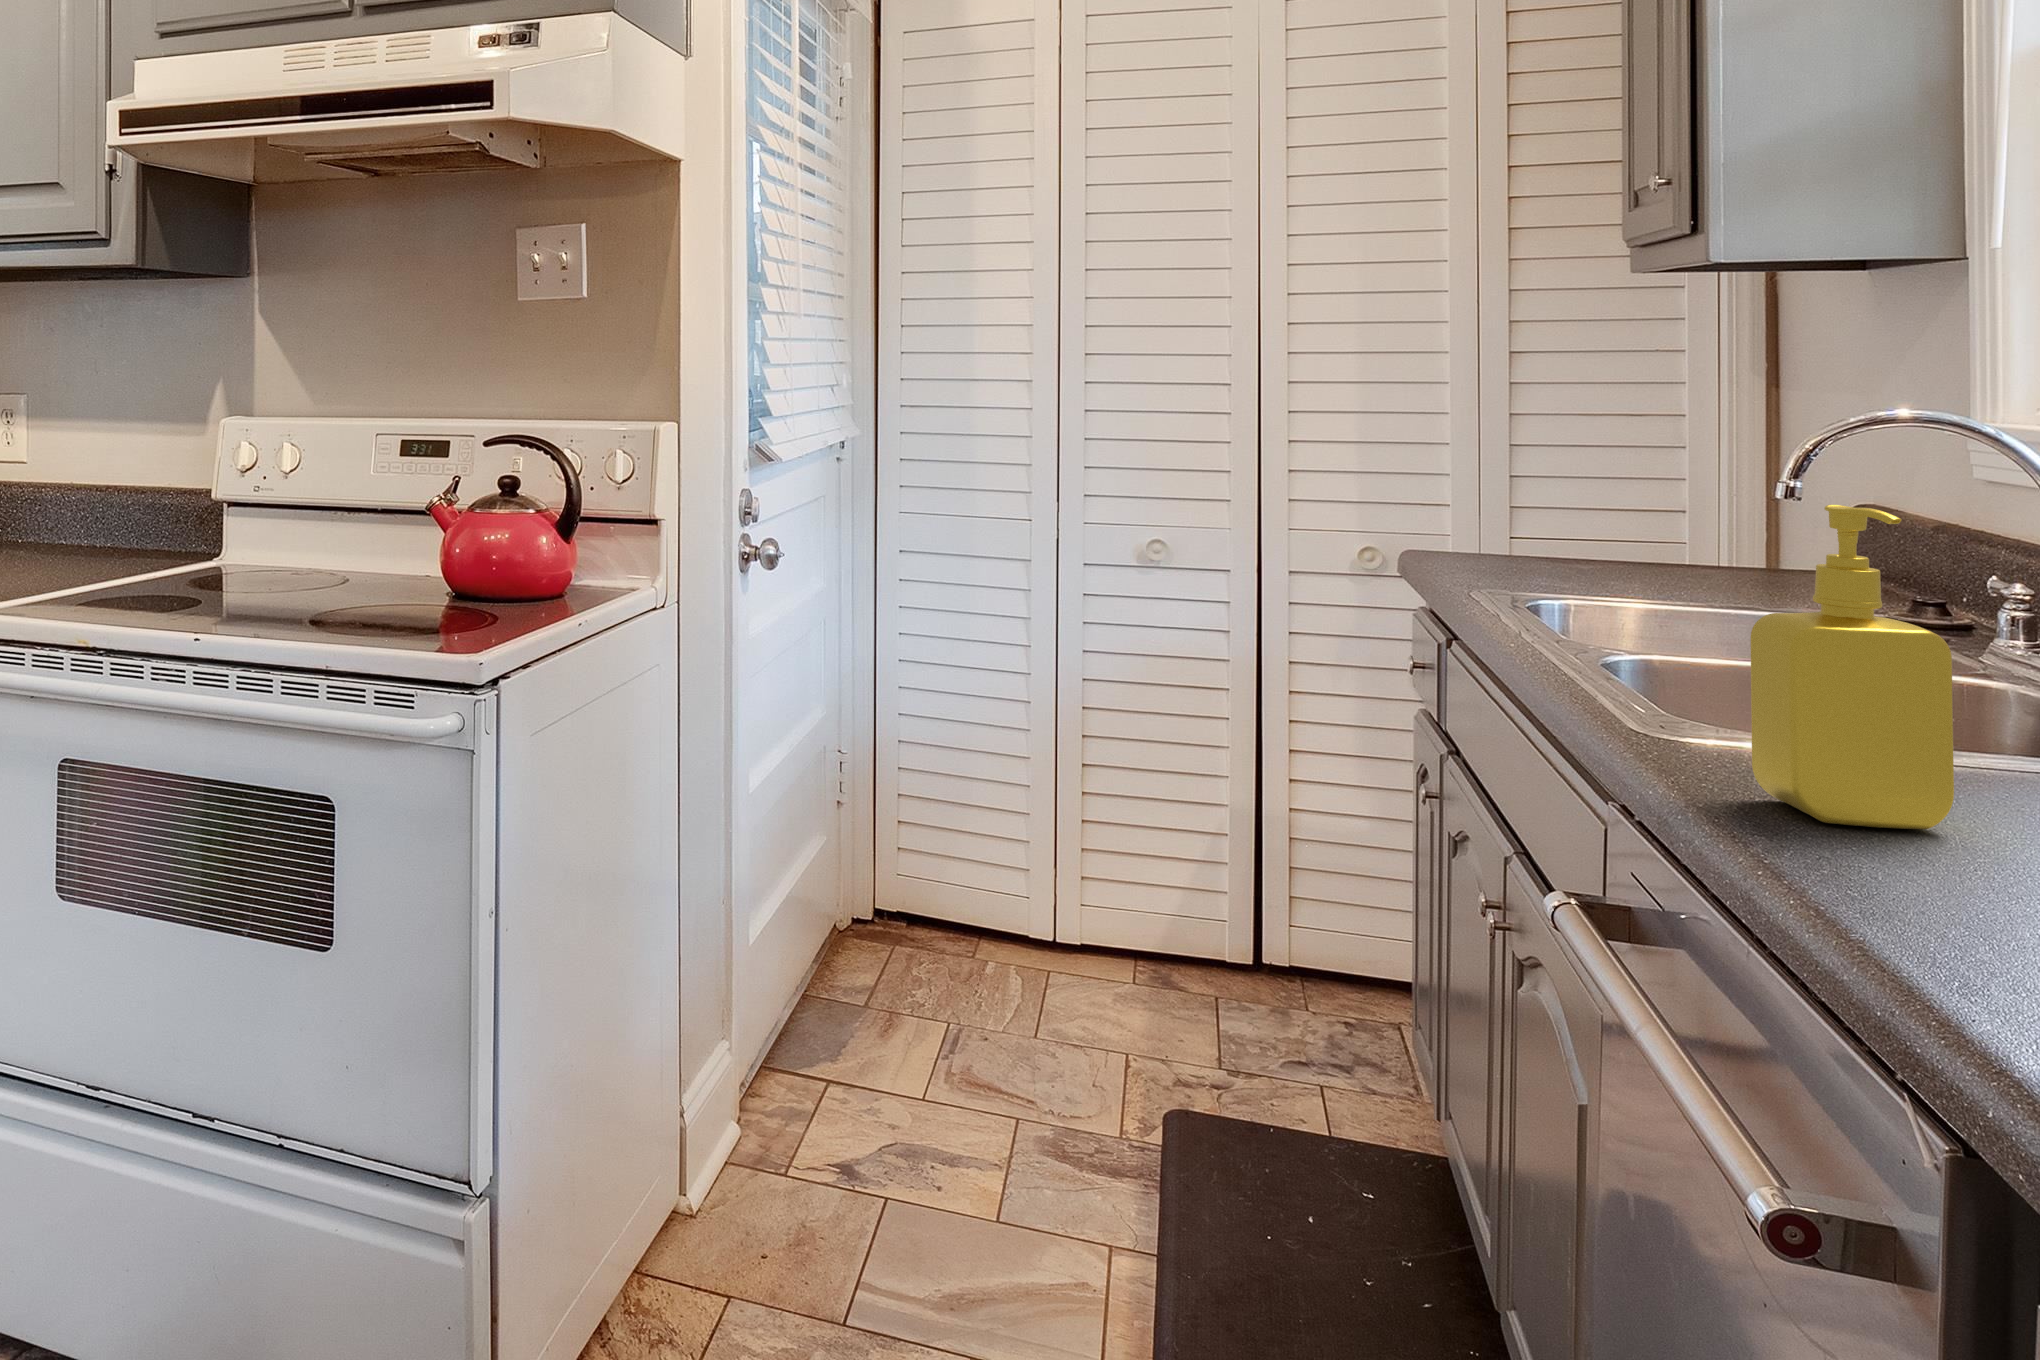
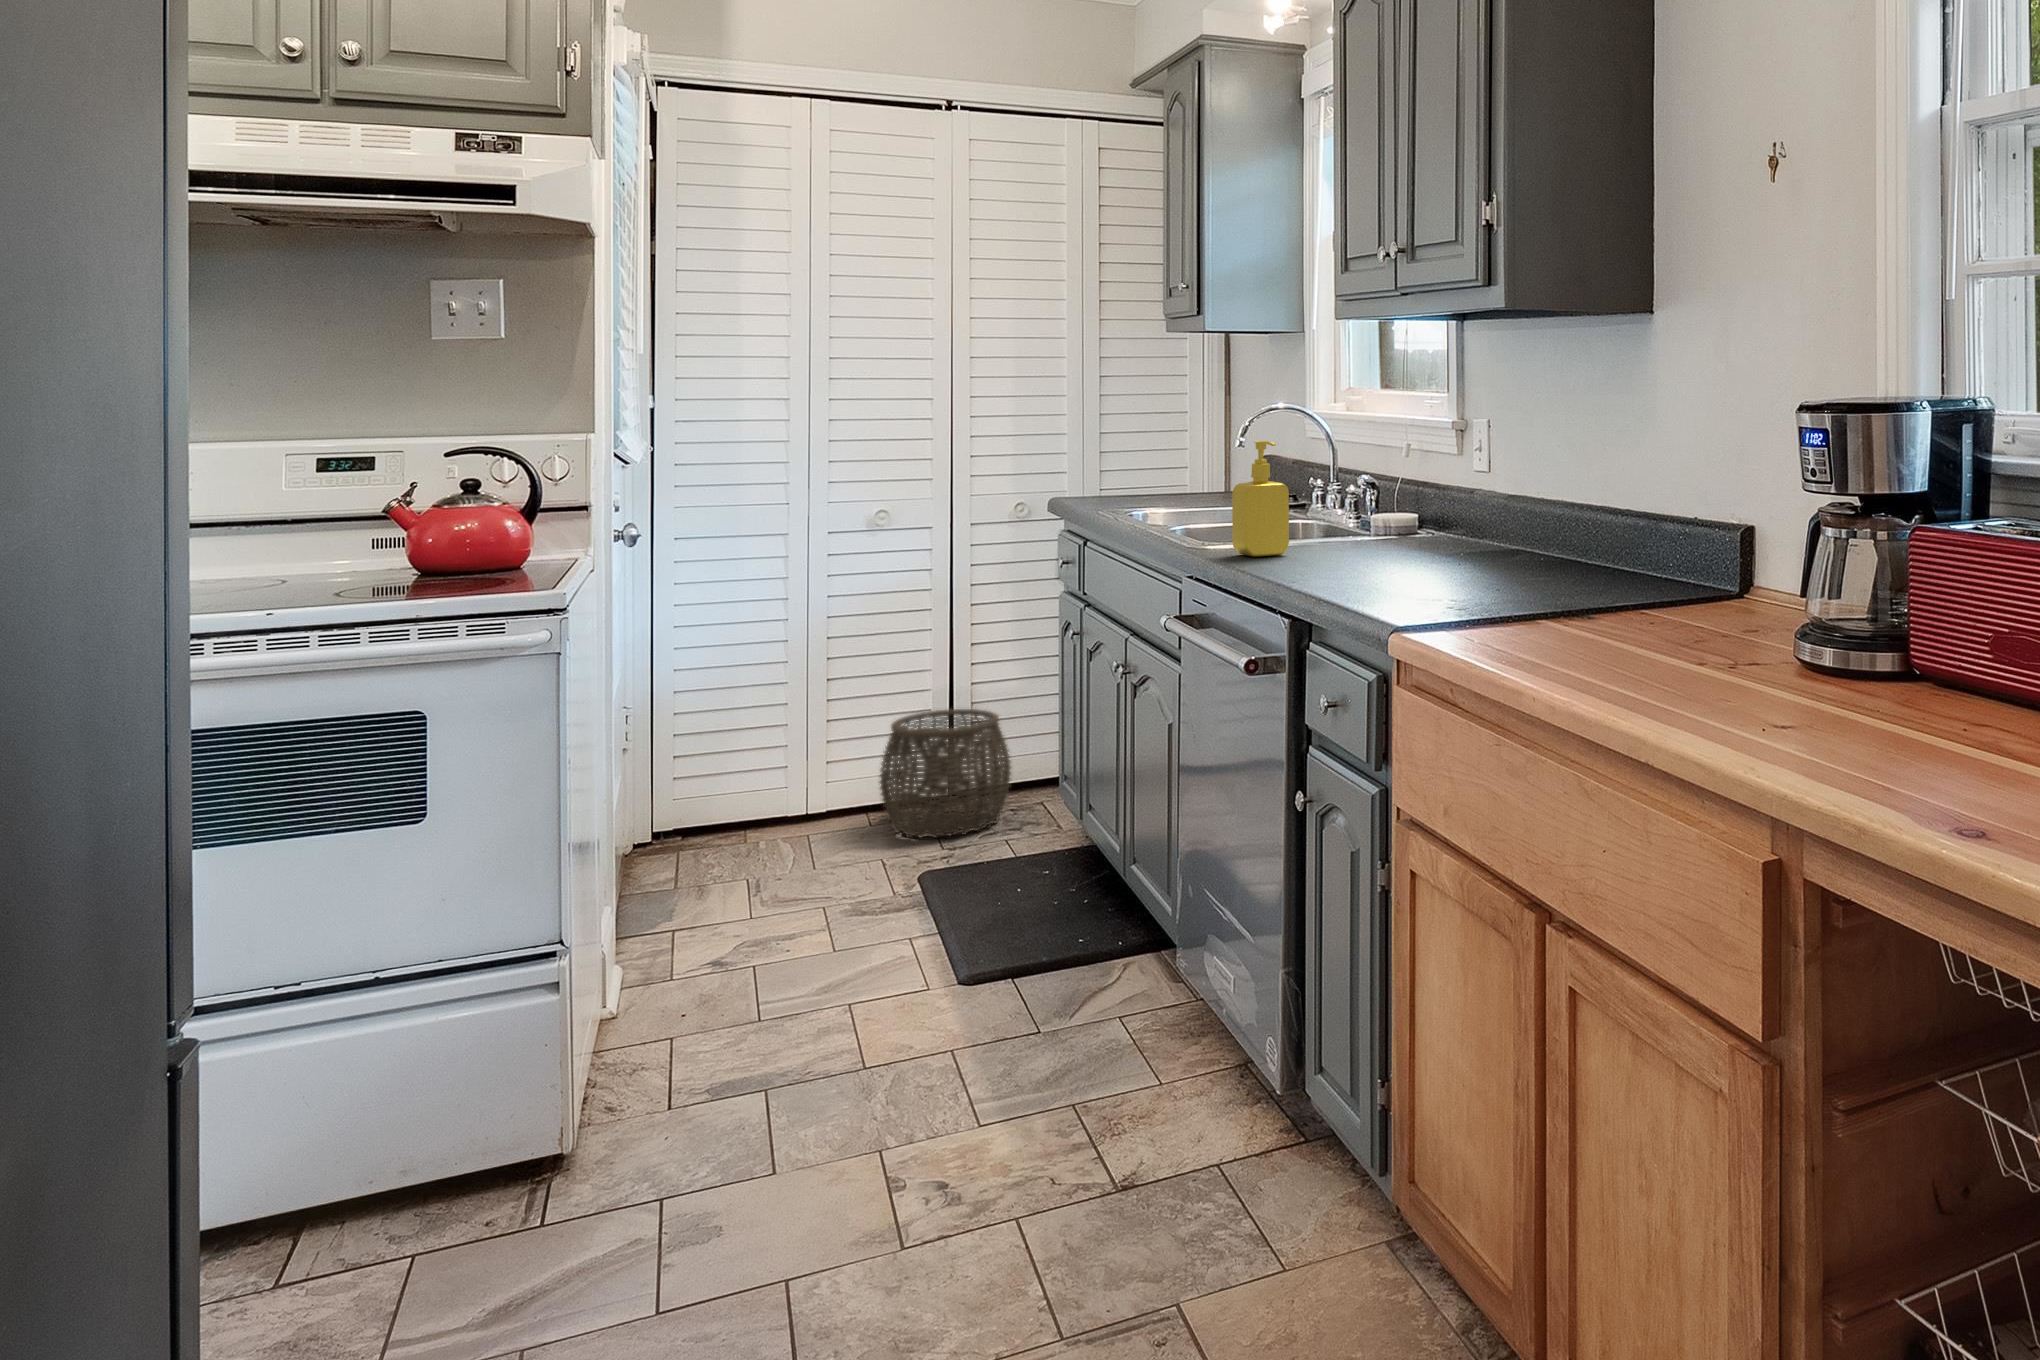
woven basket: none [1136,834,1341,1049] -> present [880,709,1011,838]

